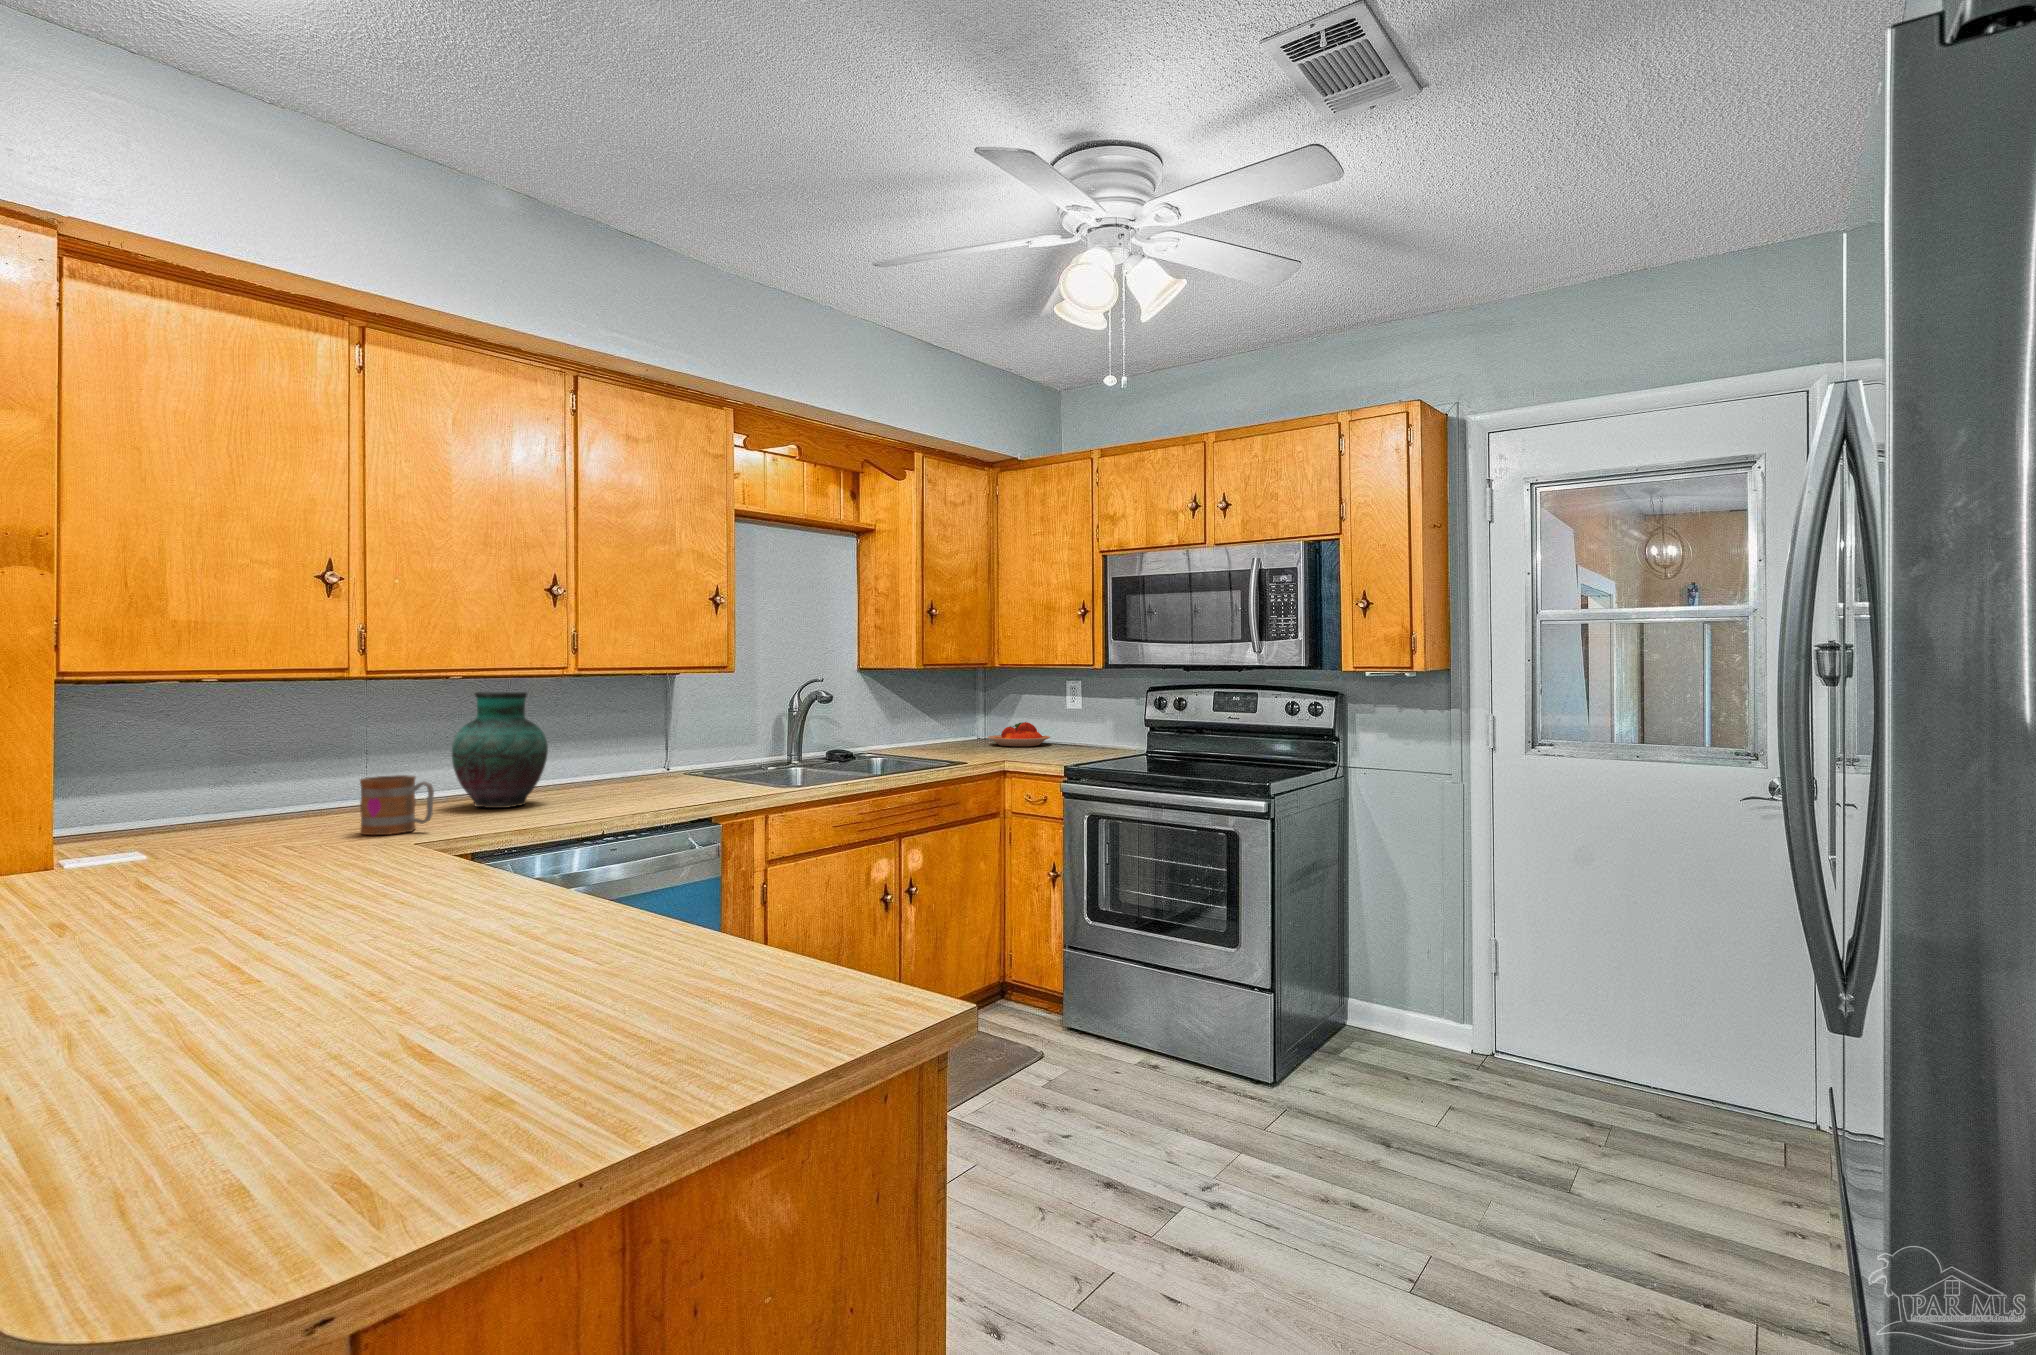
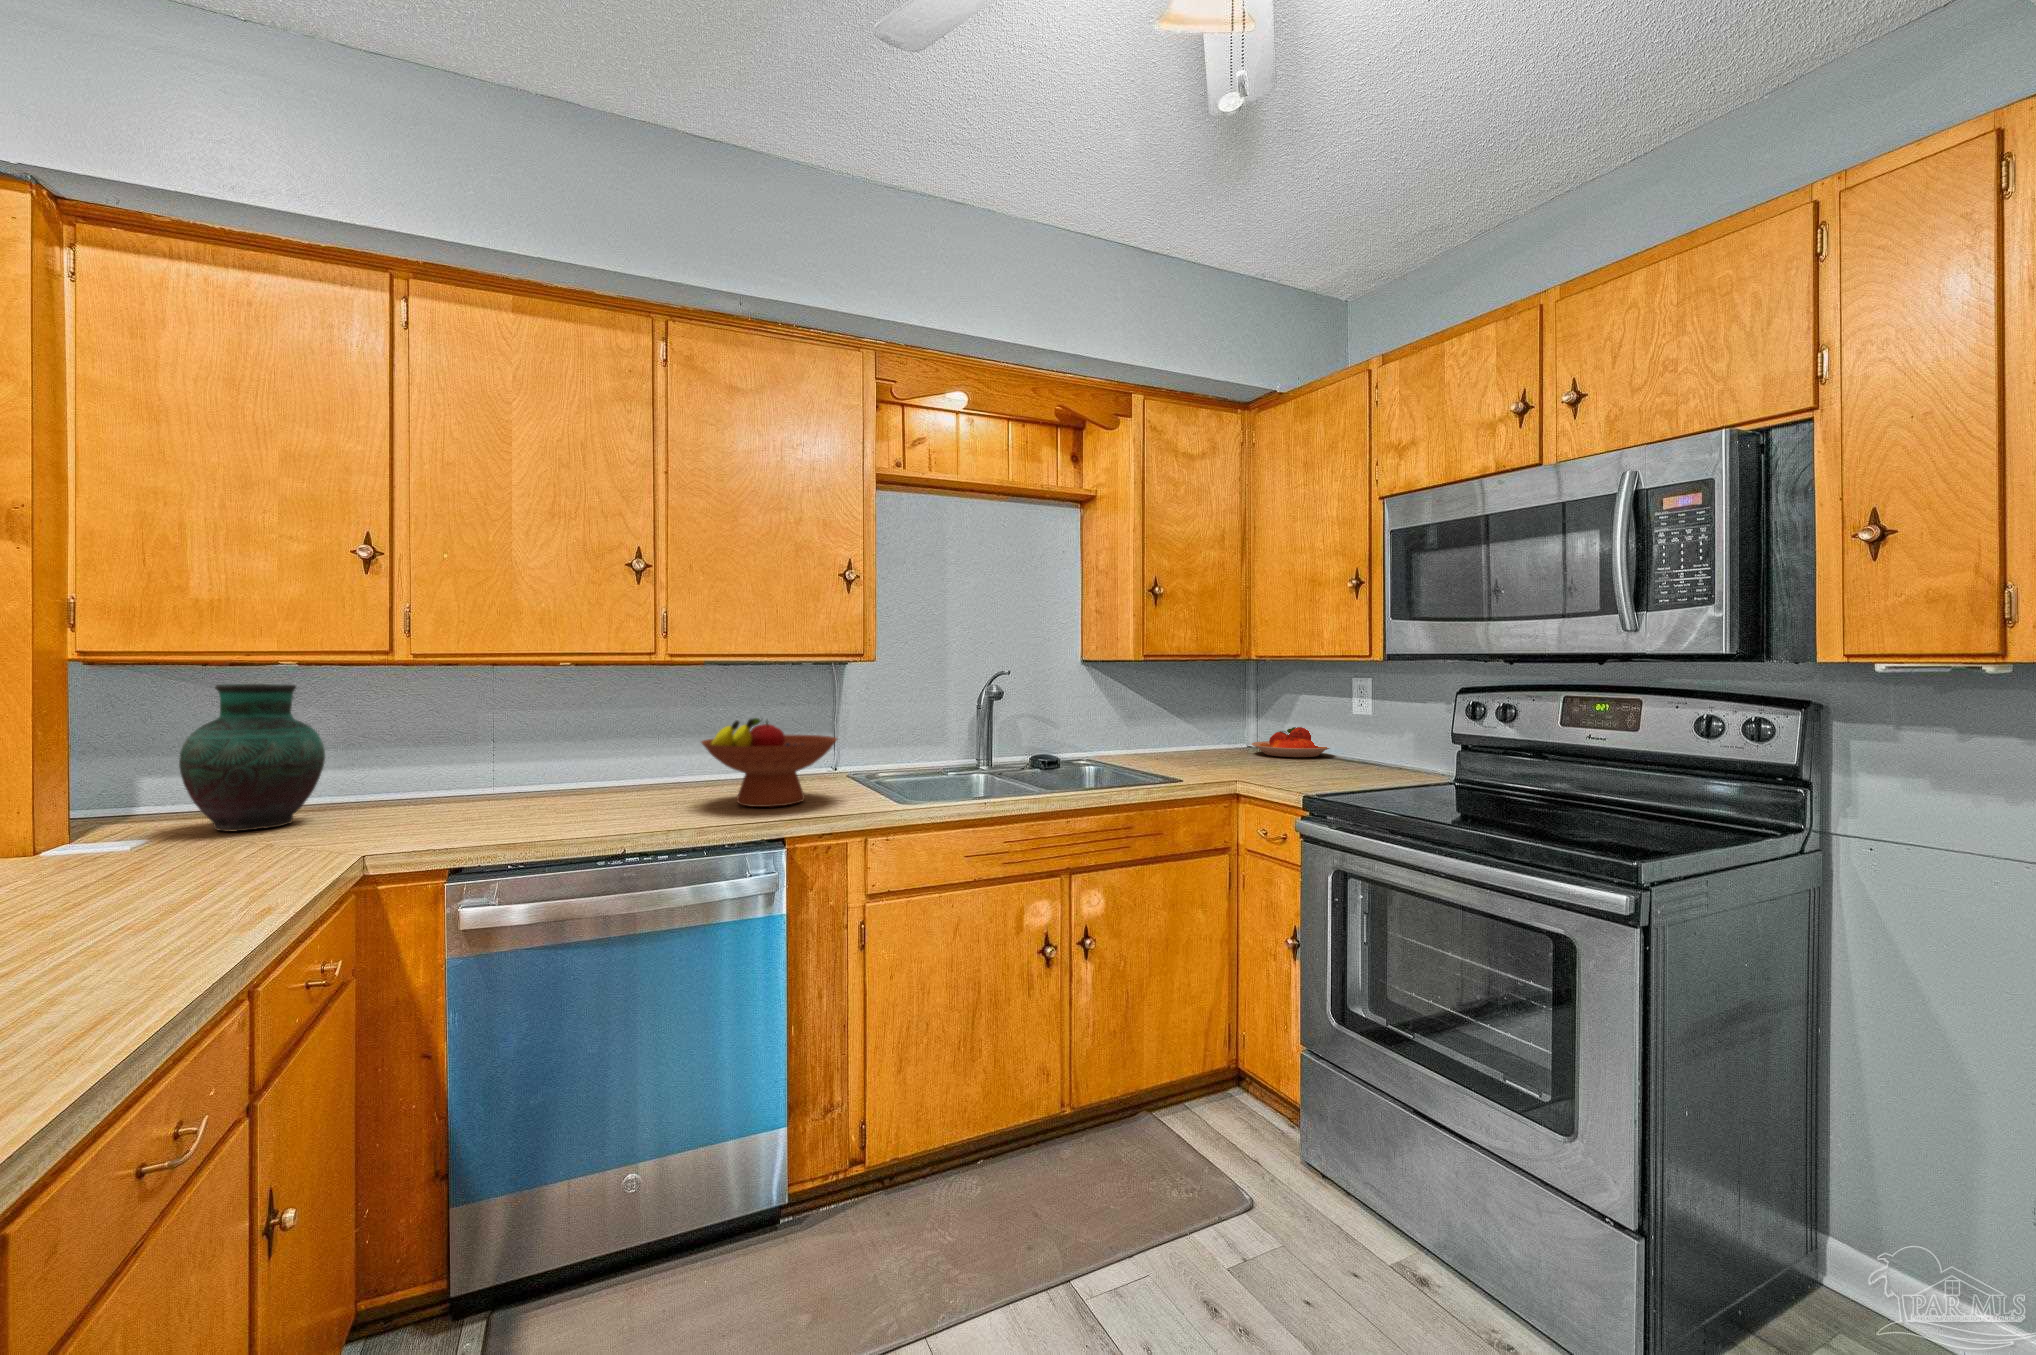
vase: present [452,692,548,808] -> present [179,684,325,831]
fruit bowl: none [611,720,728,795] -> present [702,718,837,807]
mug: present [360,775,434,835] -> none [342,775,408,845]

